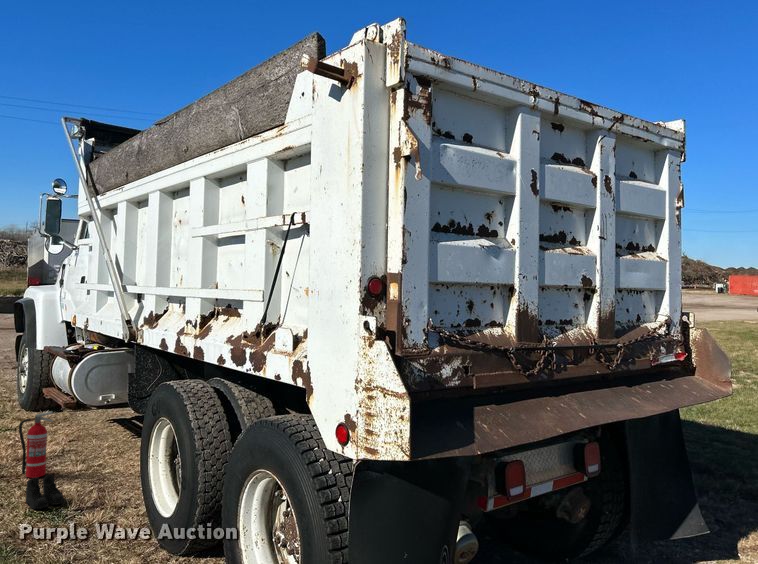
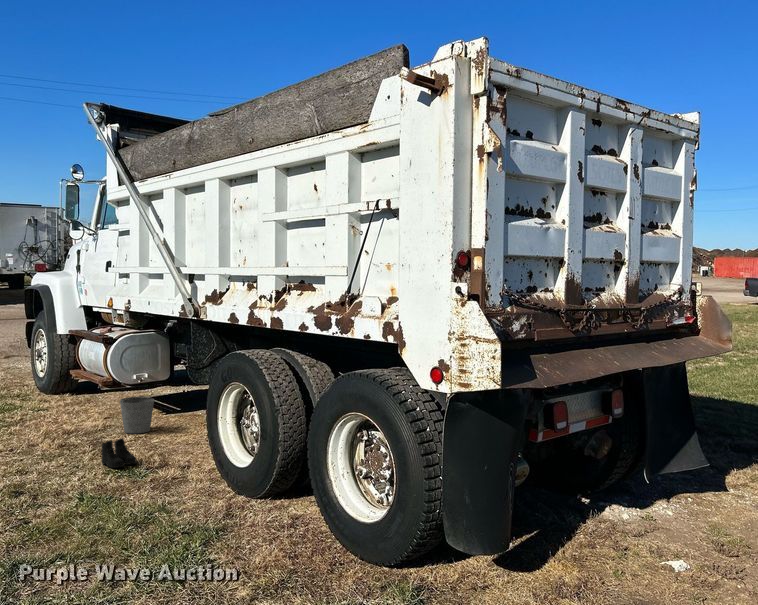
fire extinguisher: present [19,412,53,478] -> none [79,384,110,445]
bucket: none [70,423,109,463] -> present [120,396,154,434]

